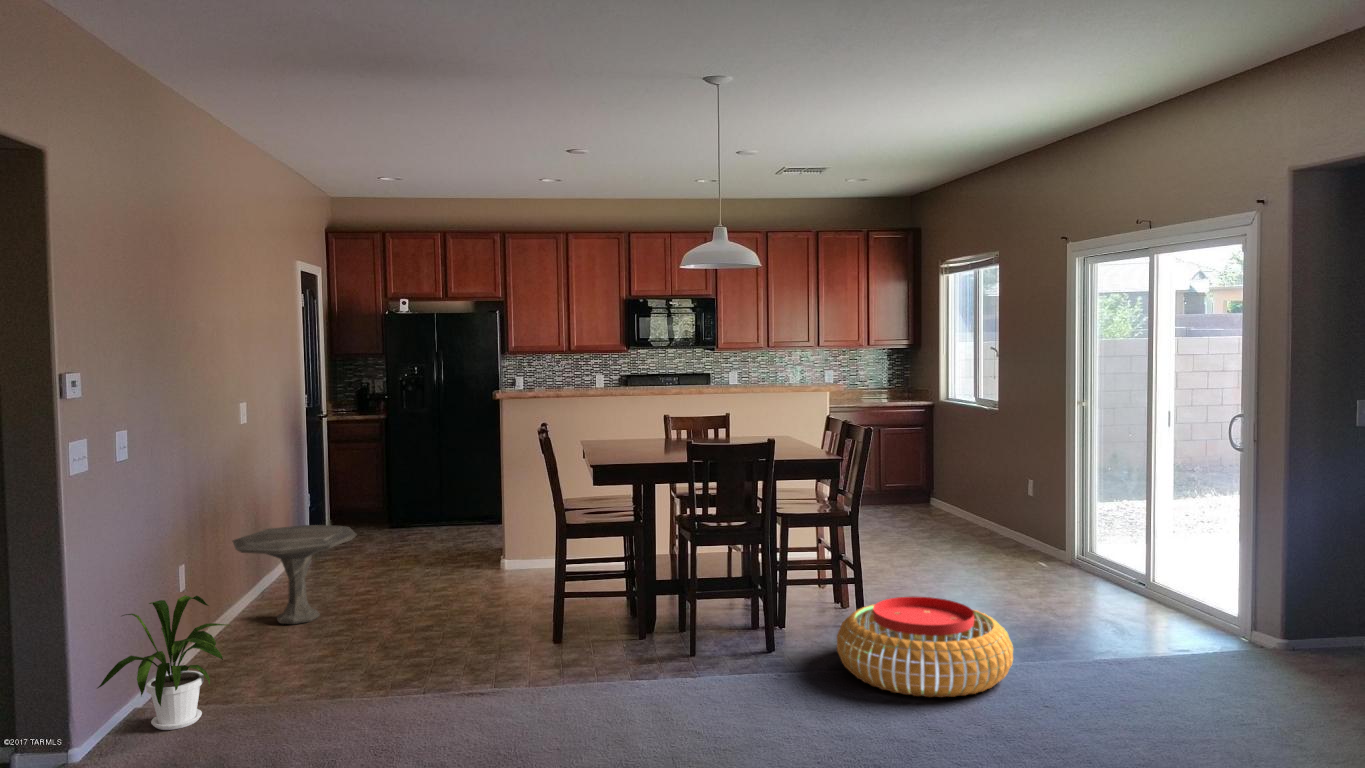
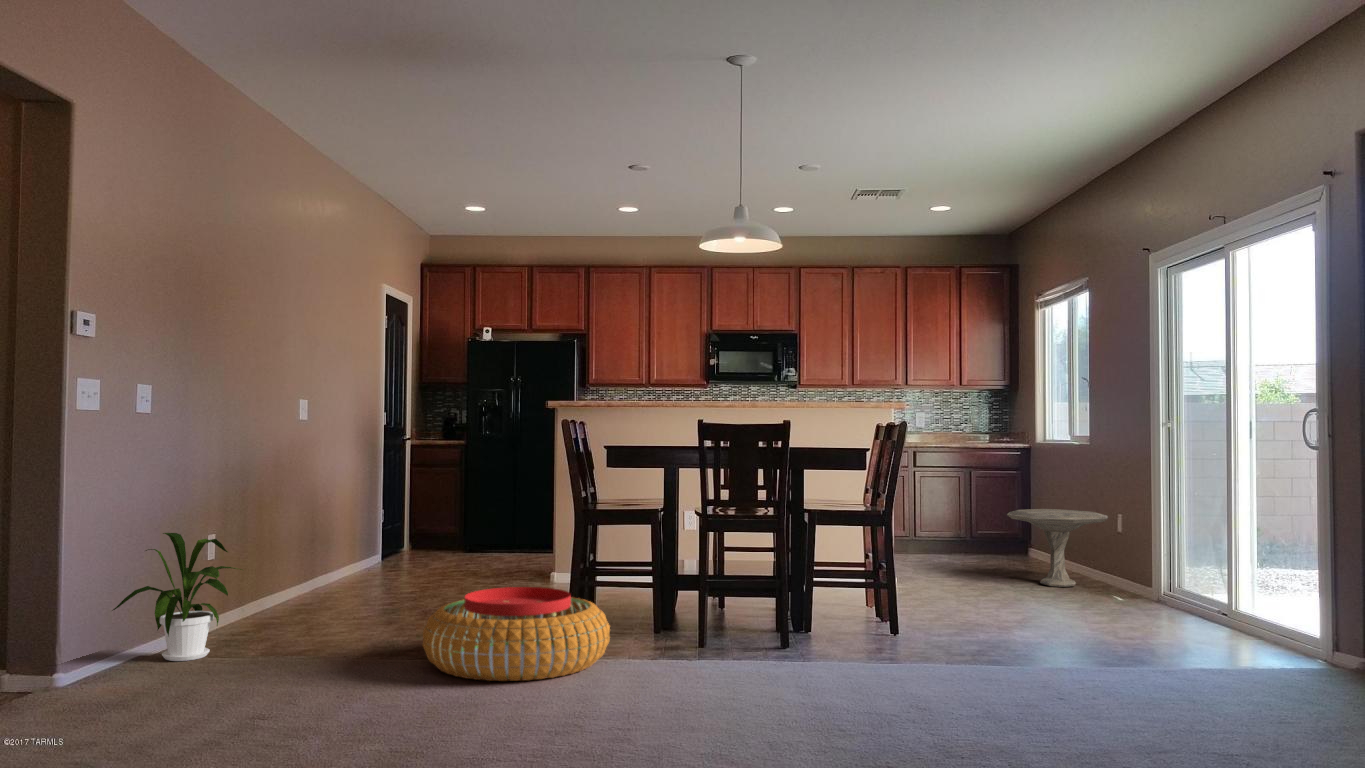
side table: present [232,525,357,624] -> present [1007,509,1108,587]
pouf: present [837,597,1013,697] -> present [423,587,610,681]

